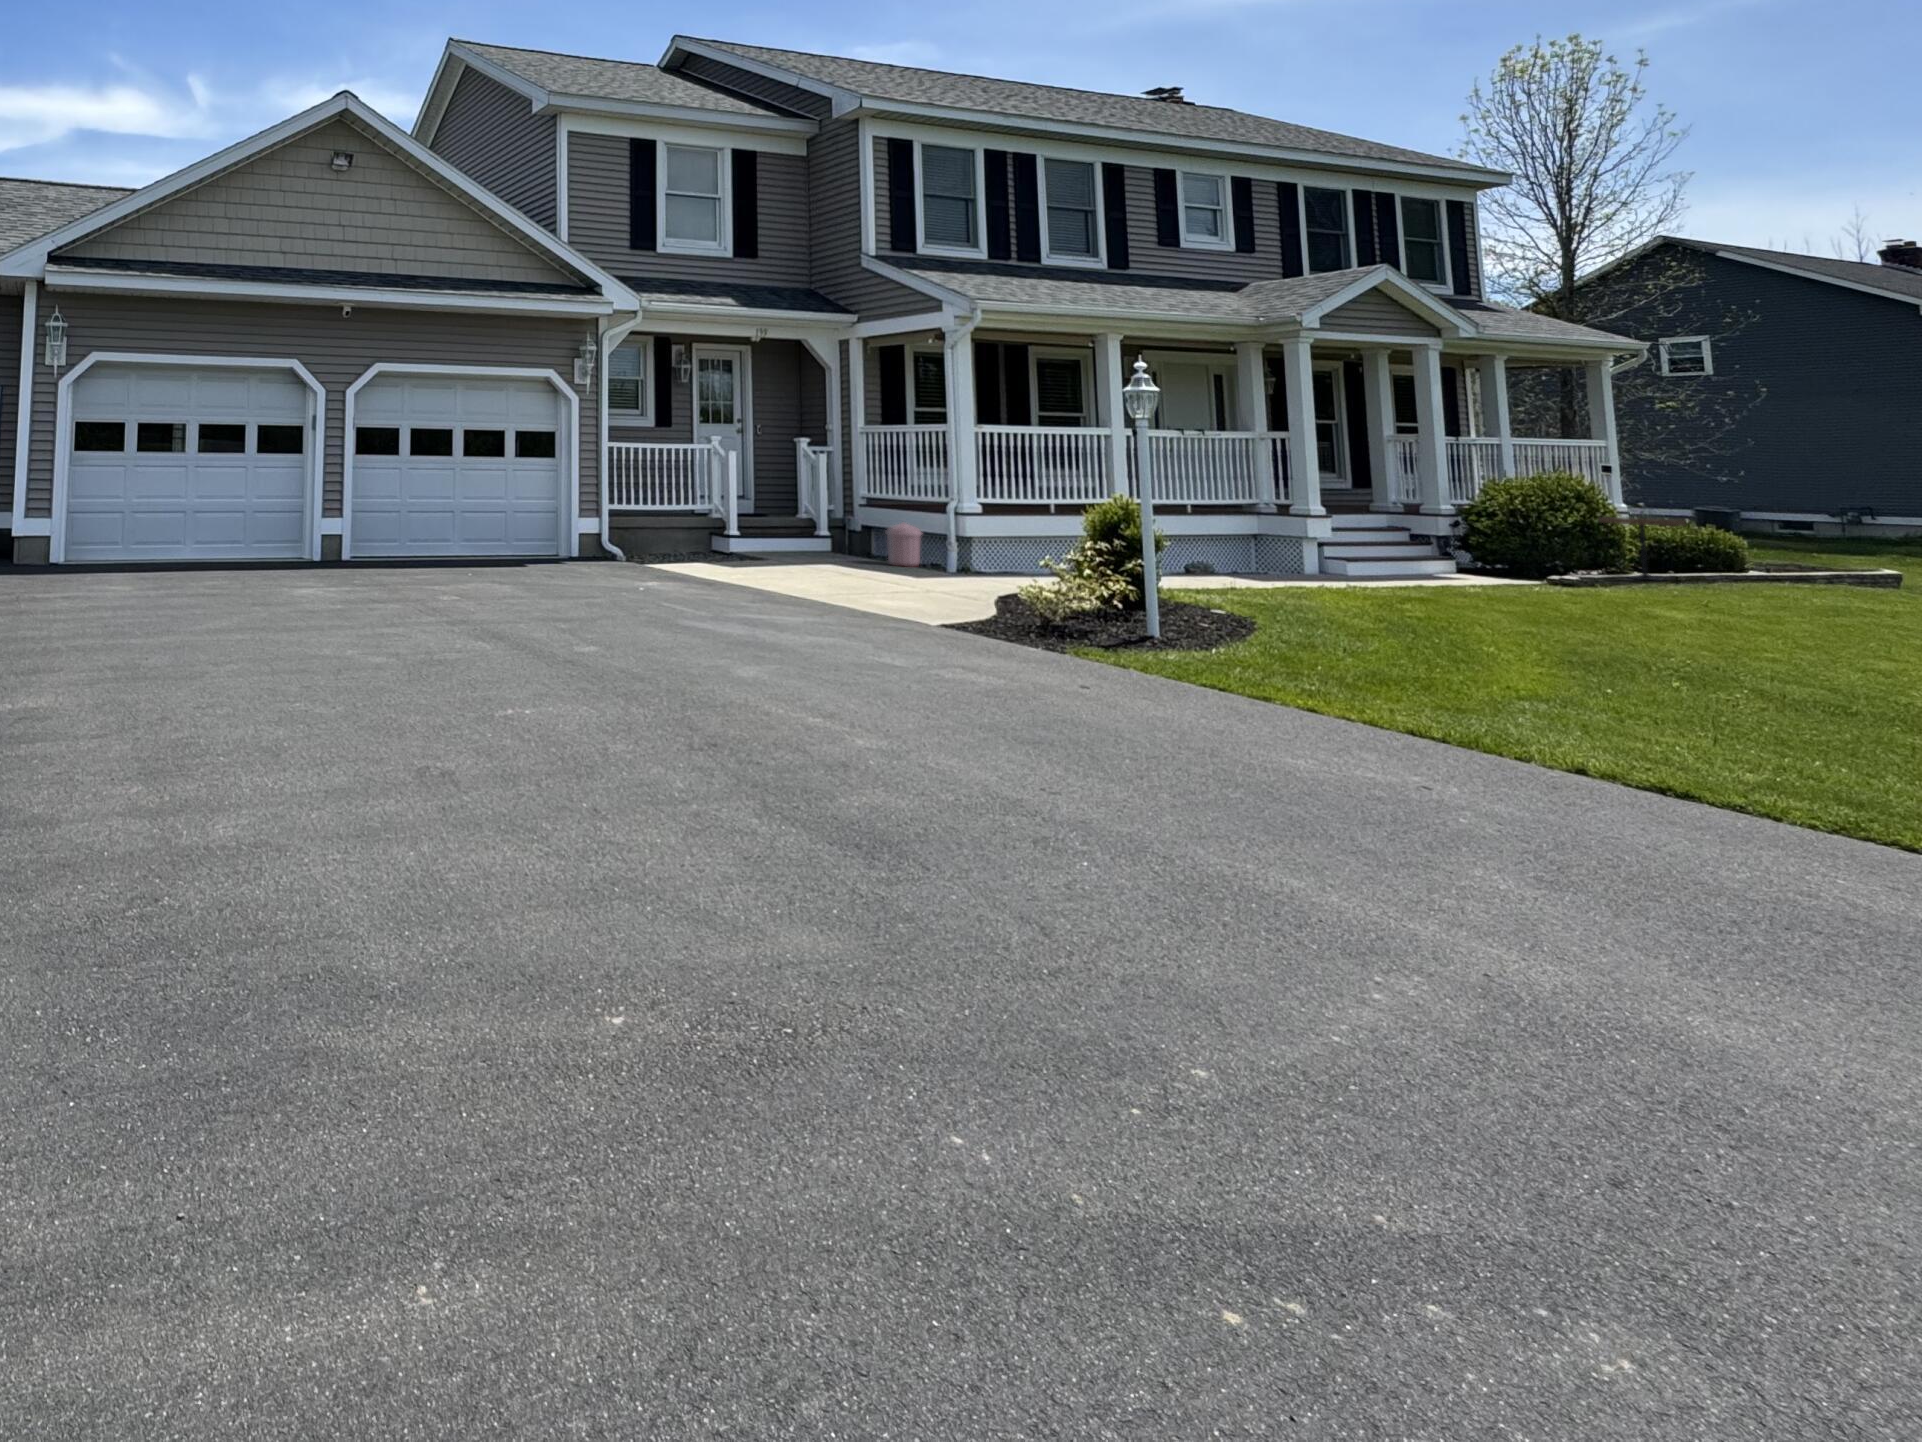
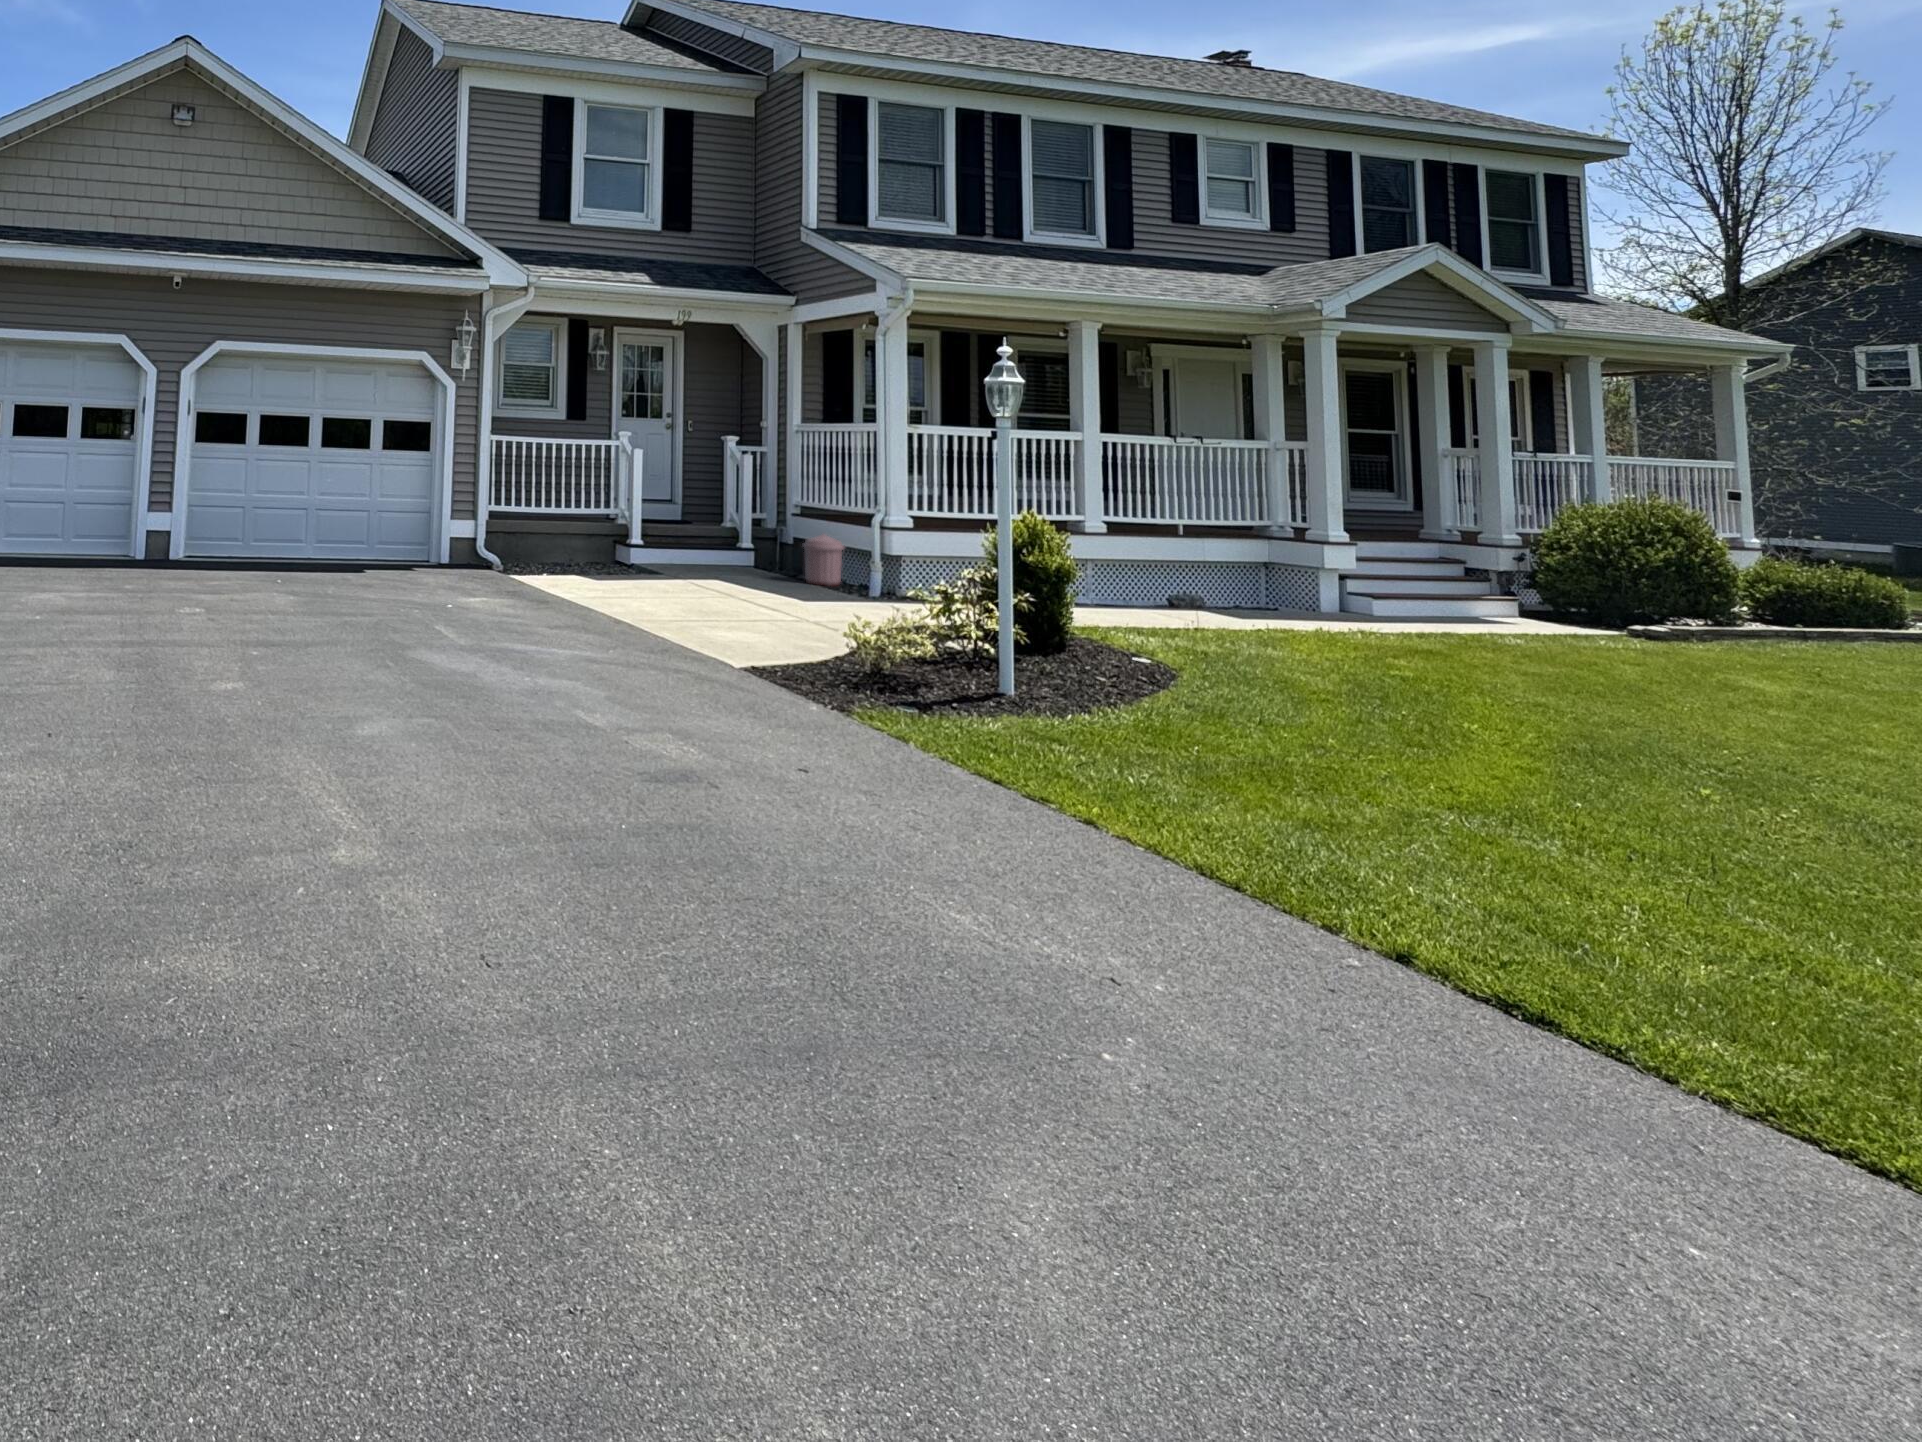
side table: present [1599,517,1686,580] -> none [1695,555,1811,638]

